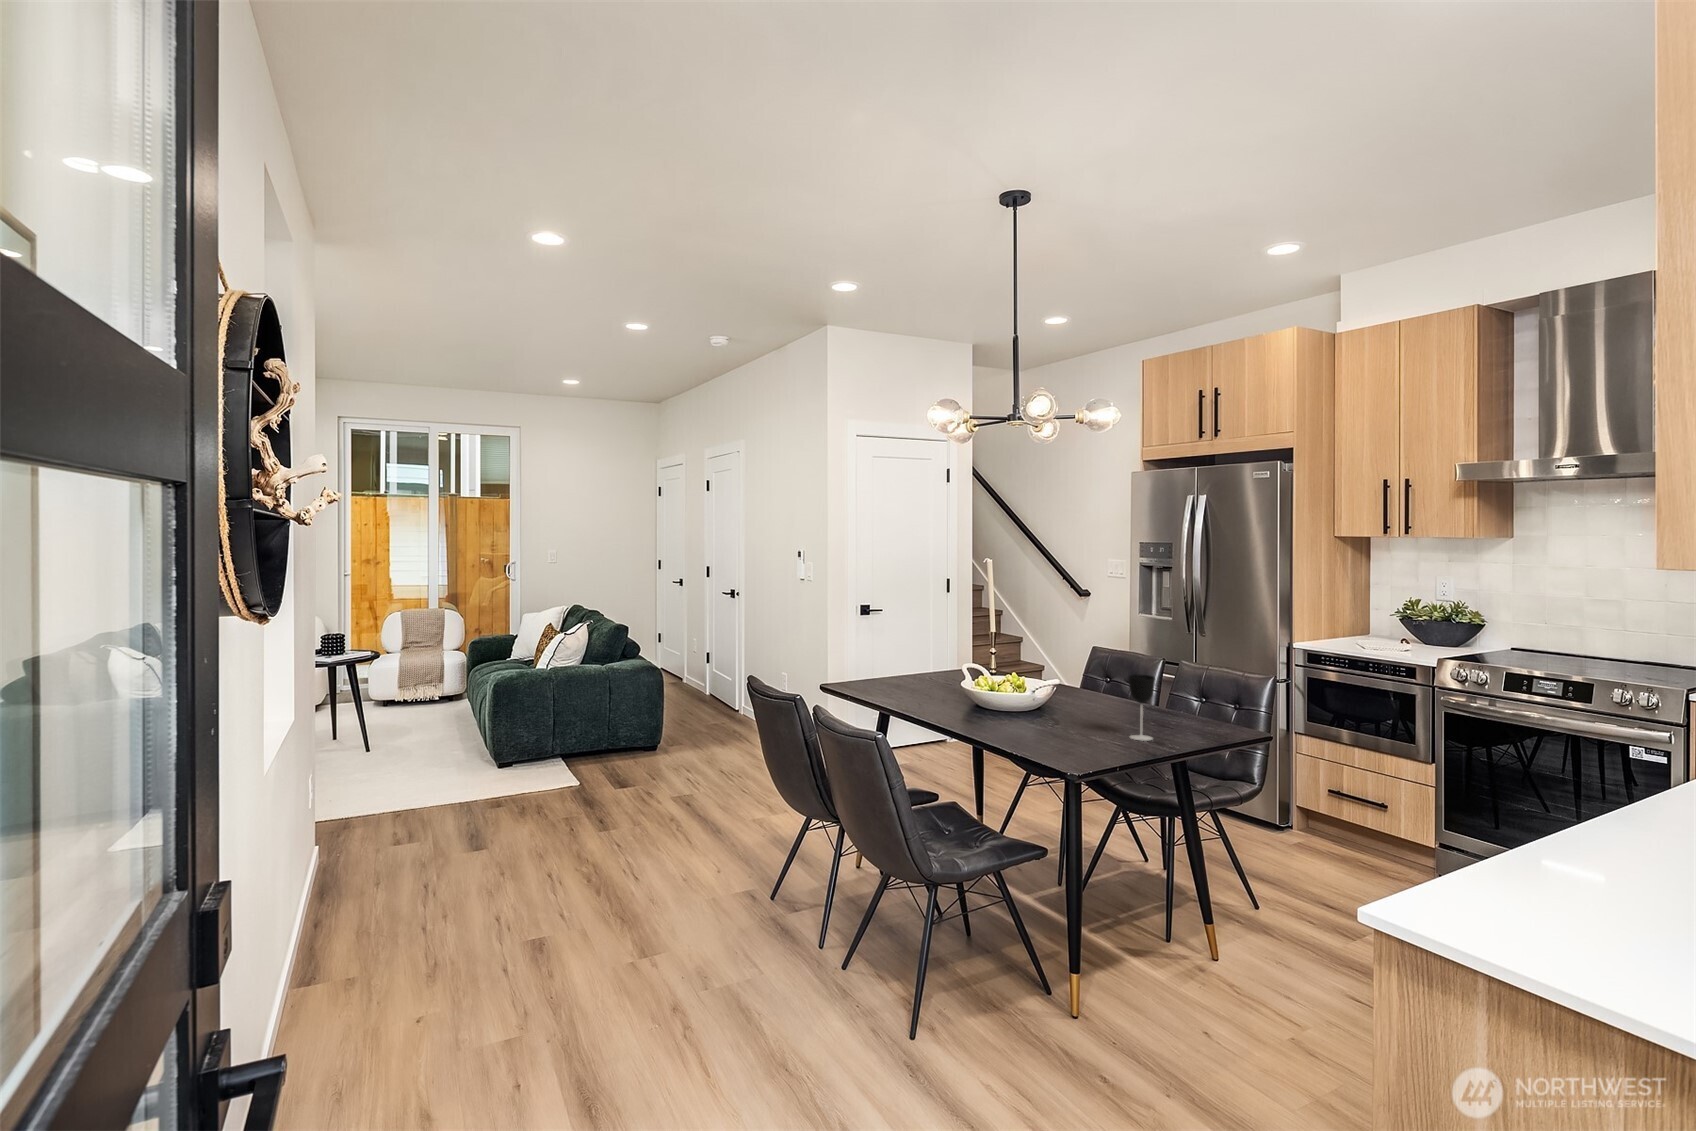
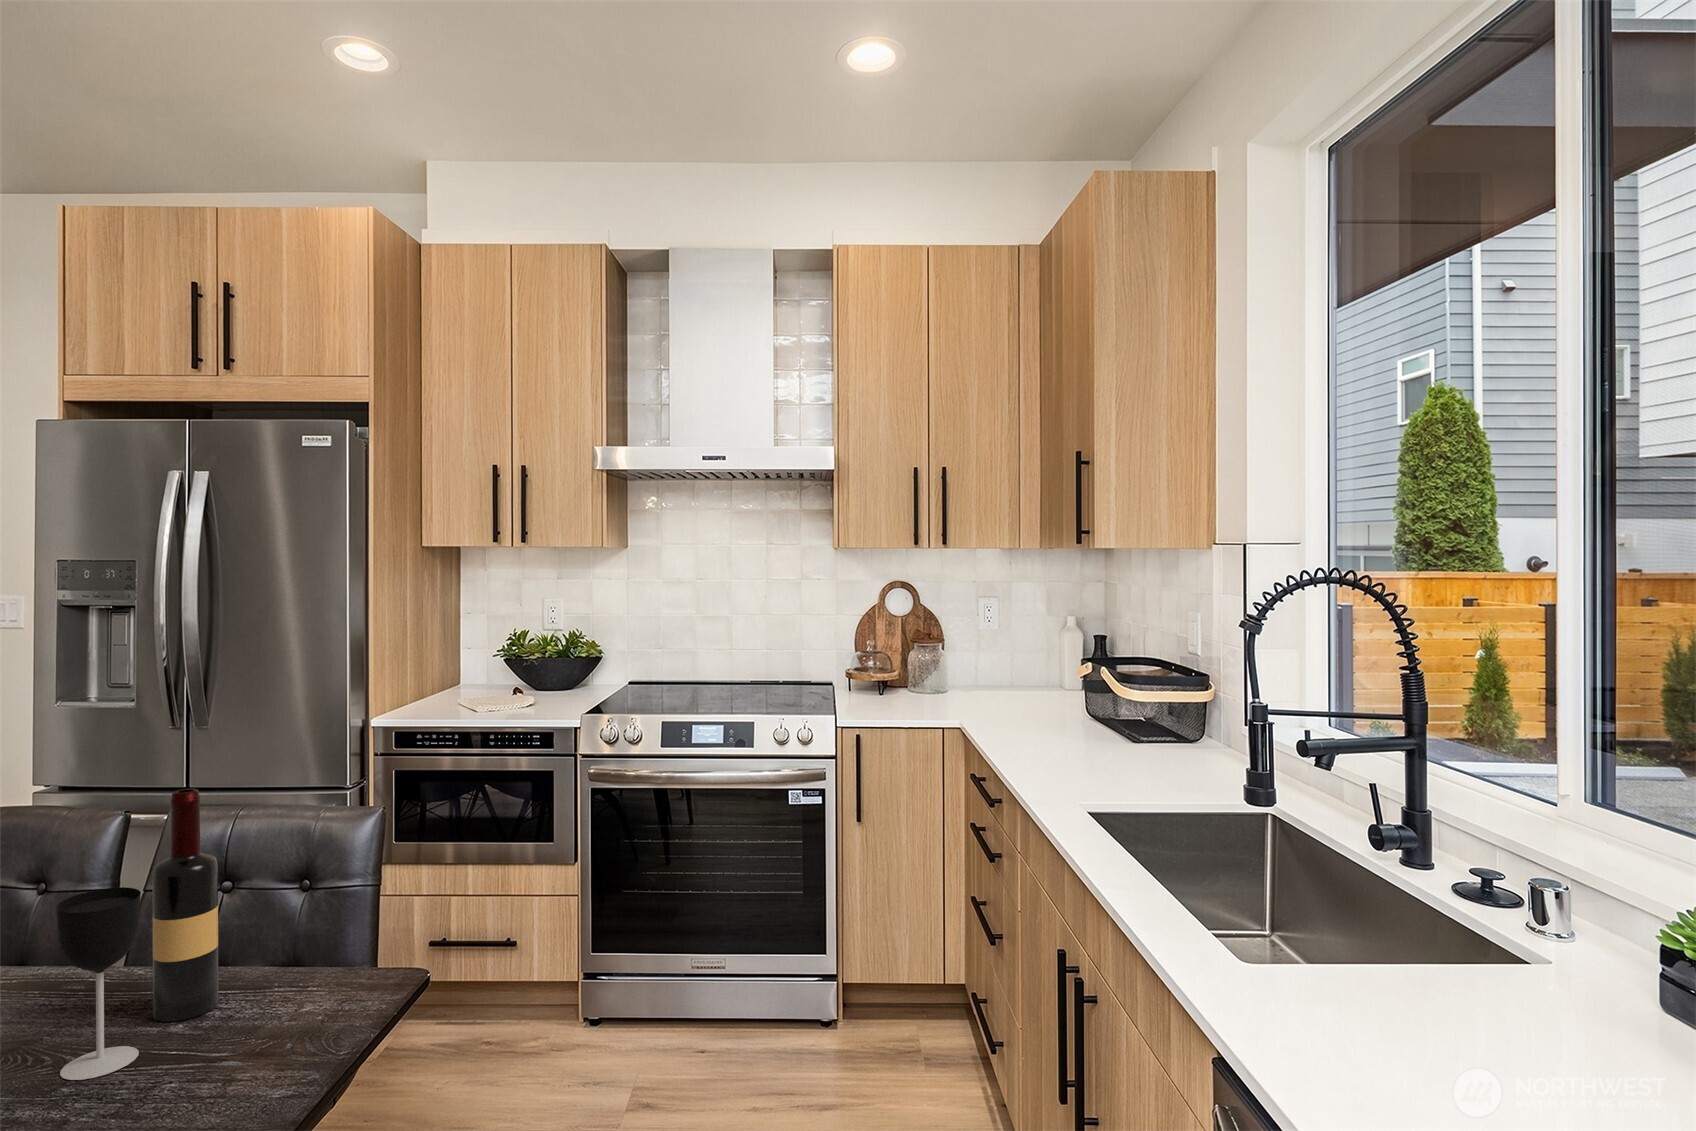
wine bottle: none [1160,644,1184,736] -> present [152,789,218,1022]

